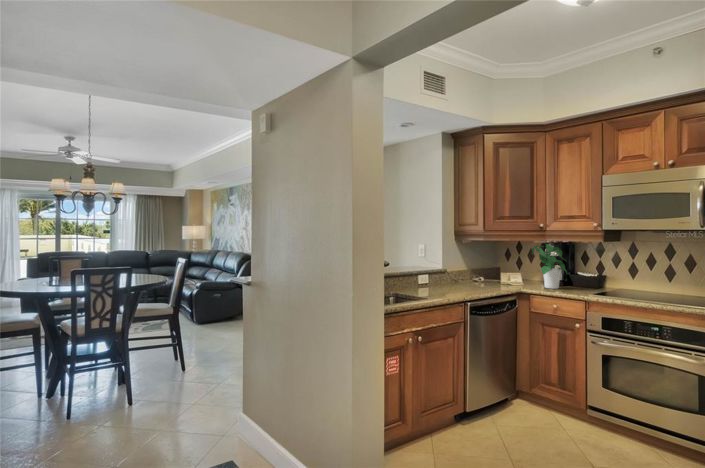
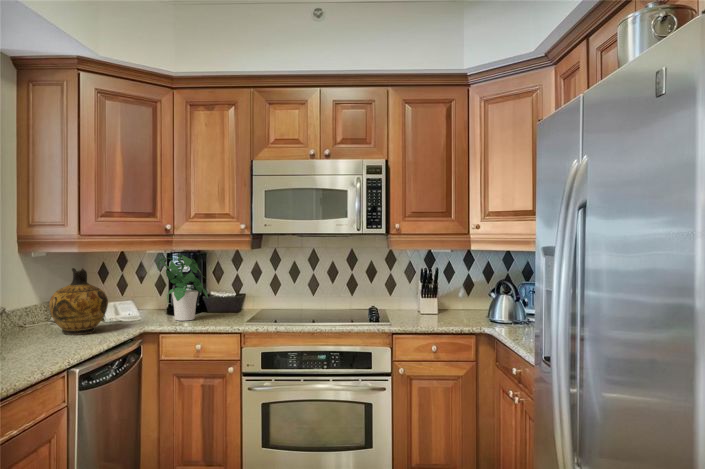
ceramic jug: none [466,249,498,288] -> present [49,268,108,335]

